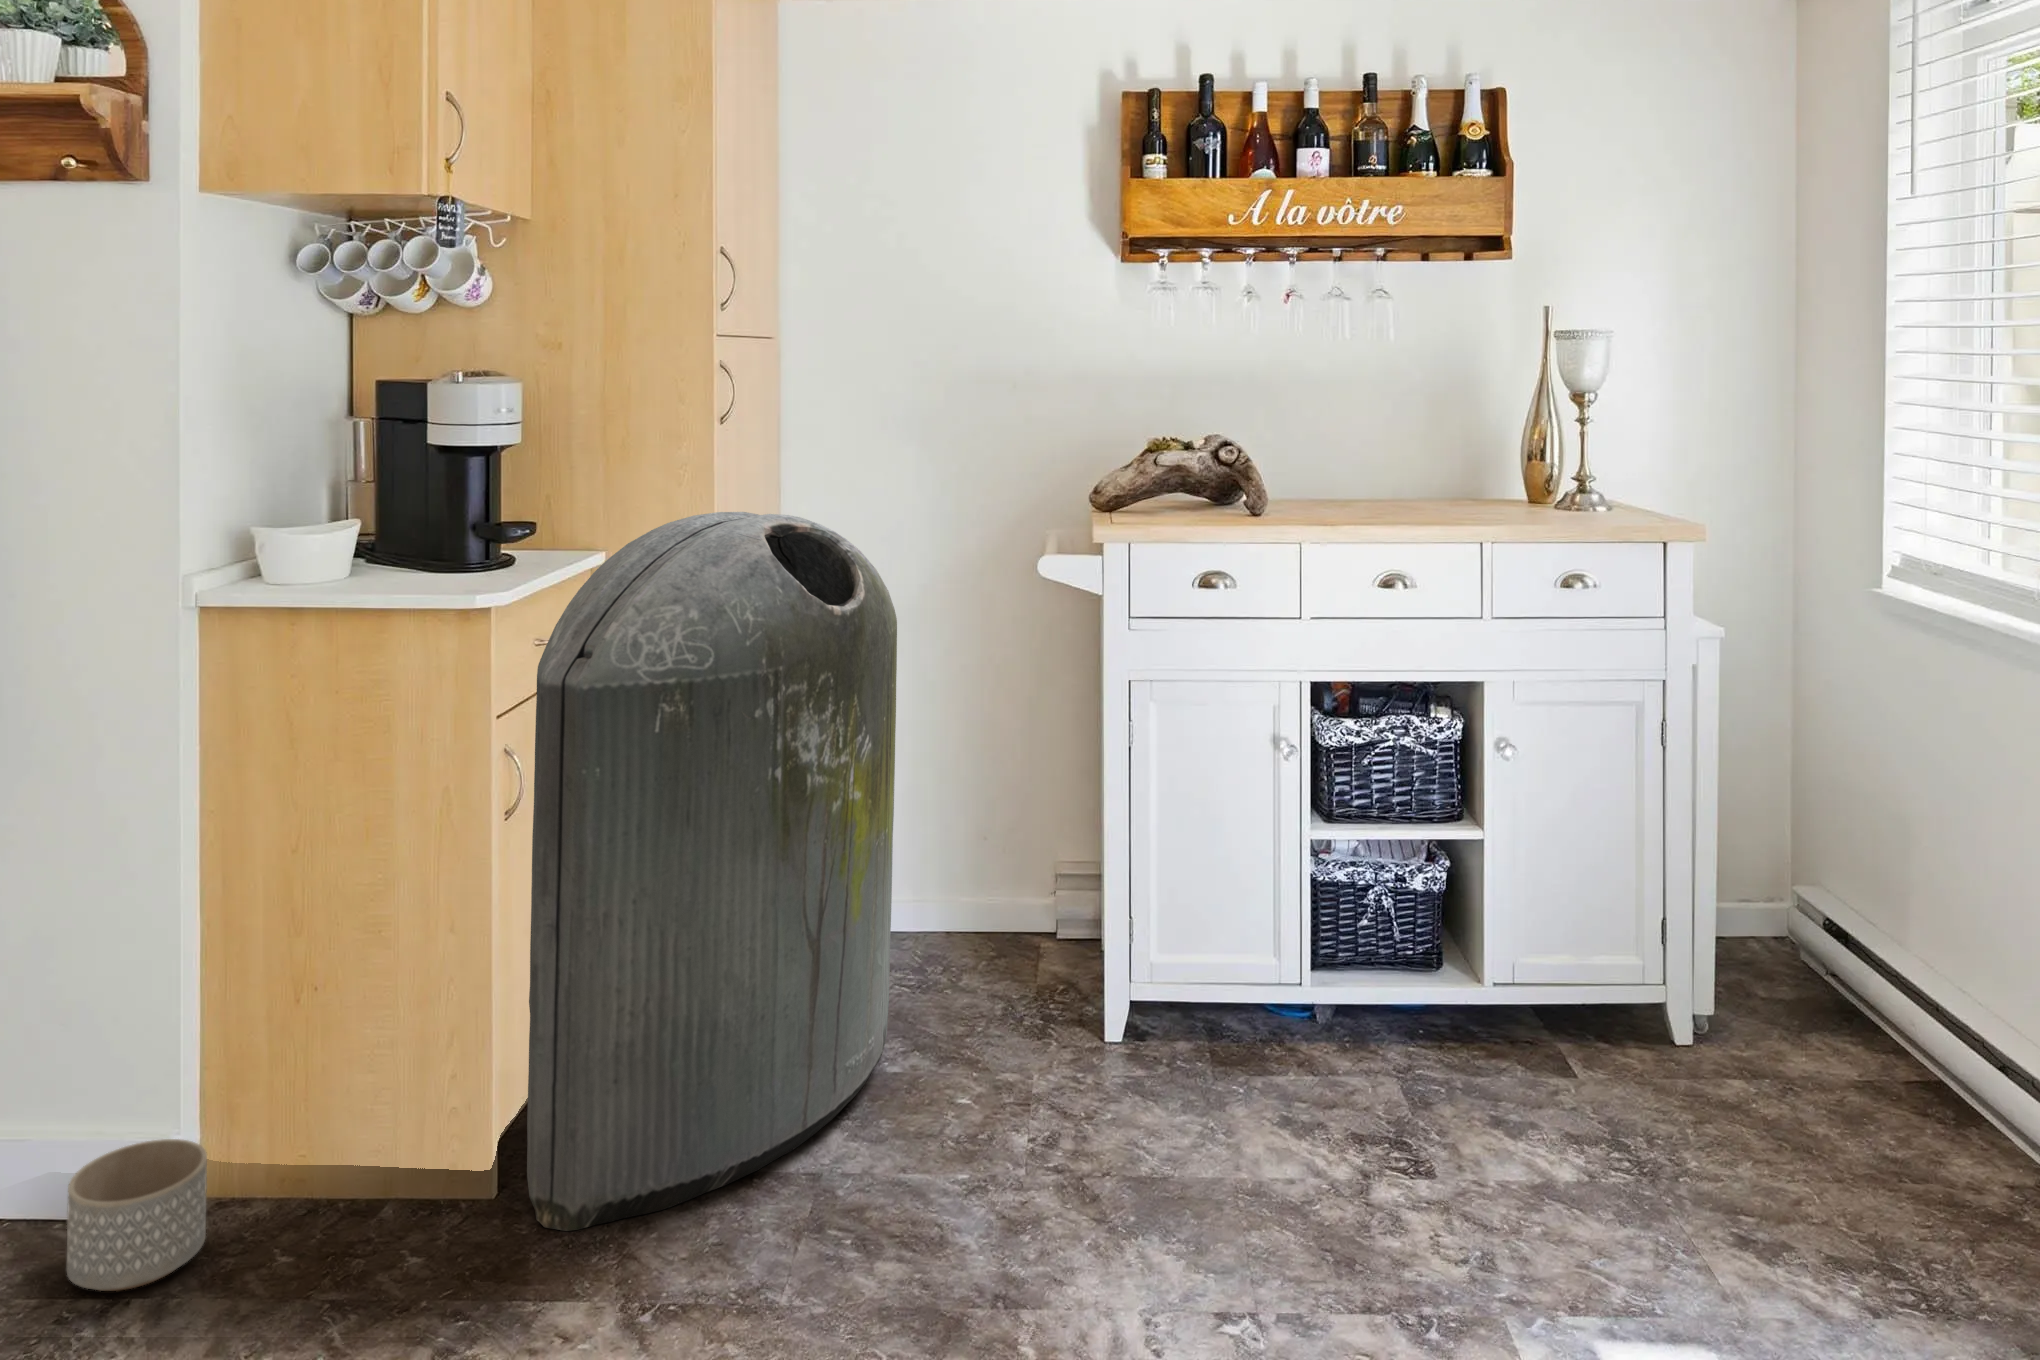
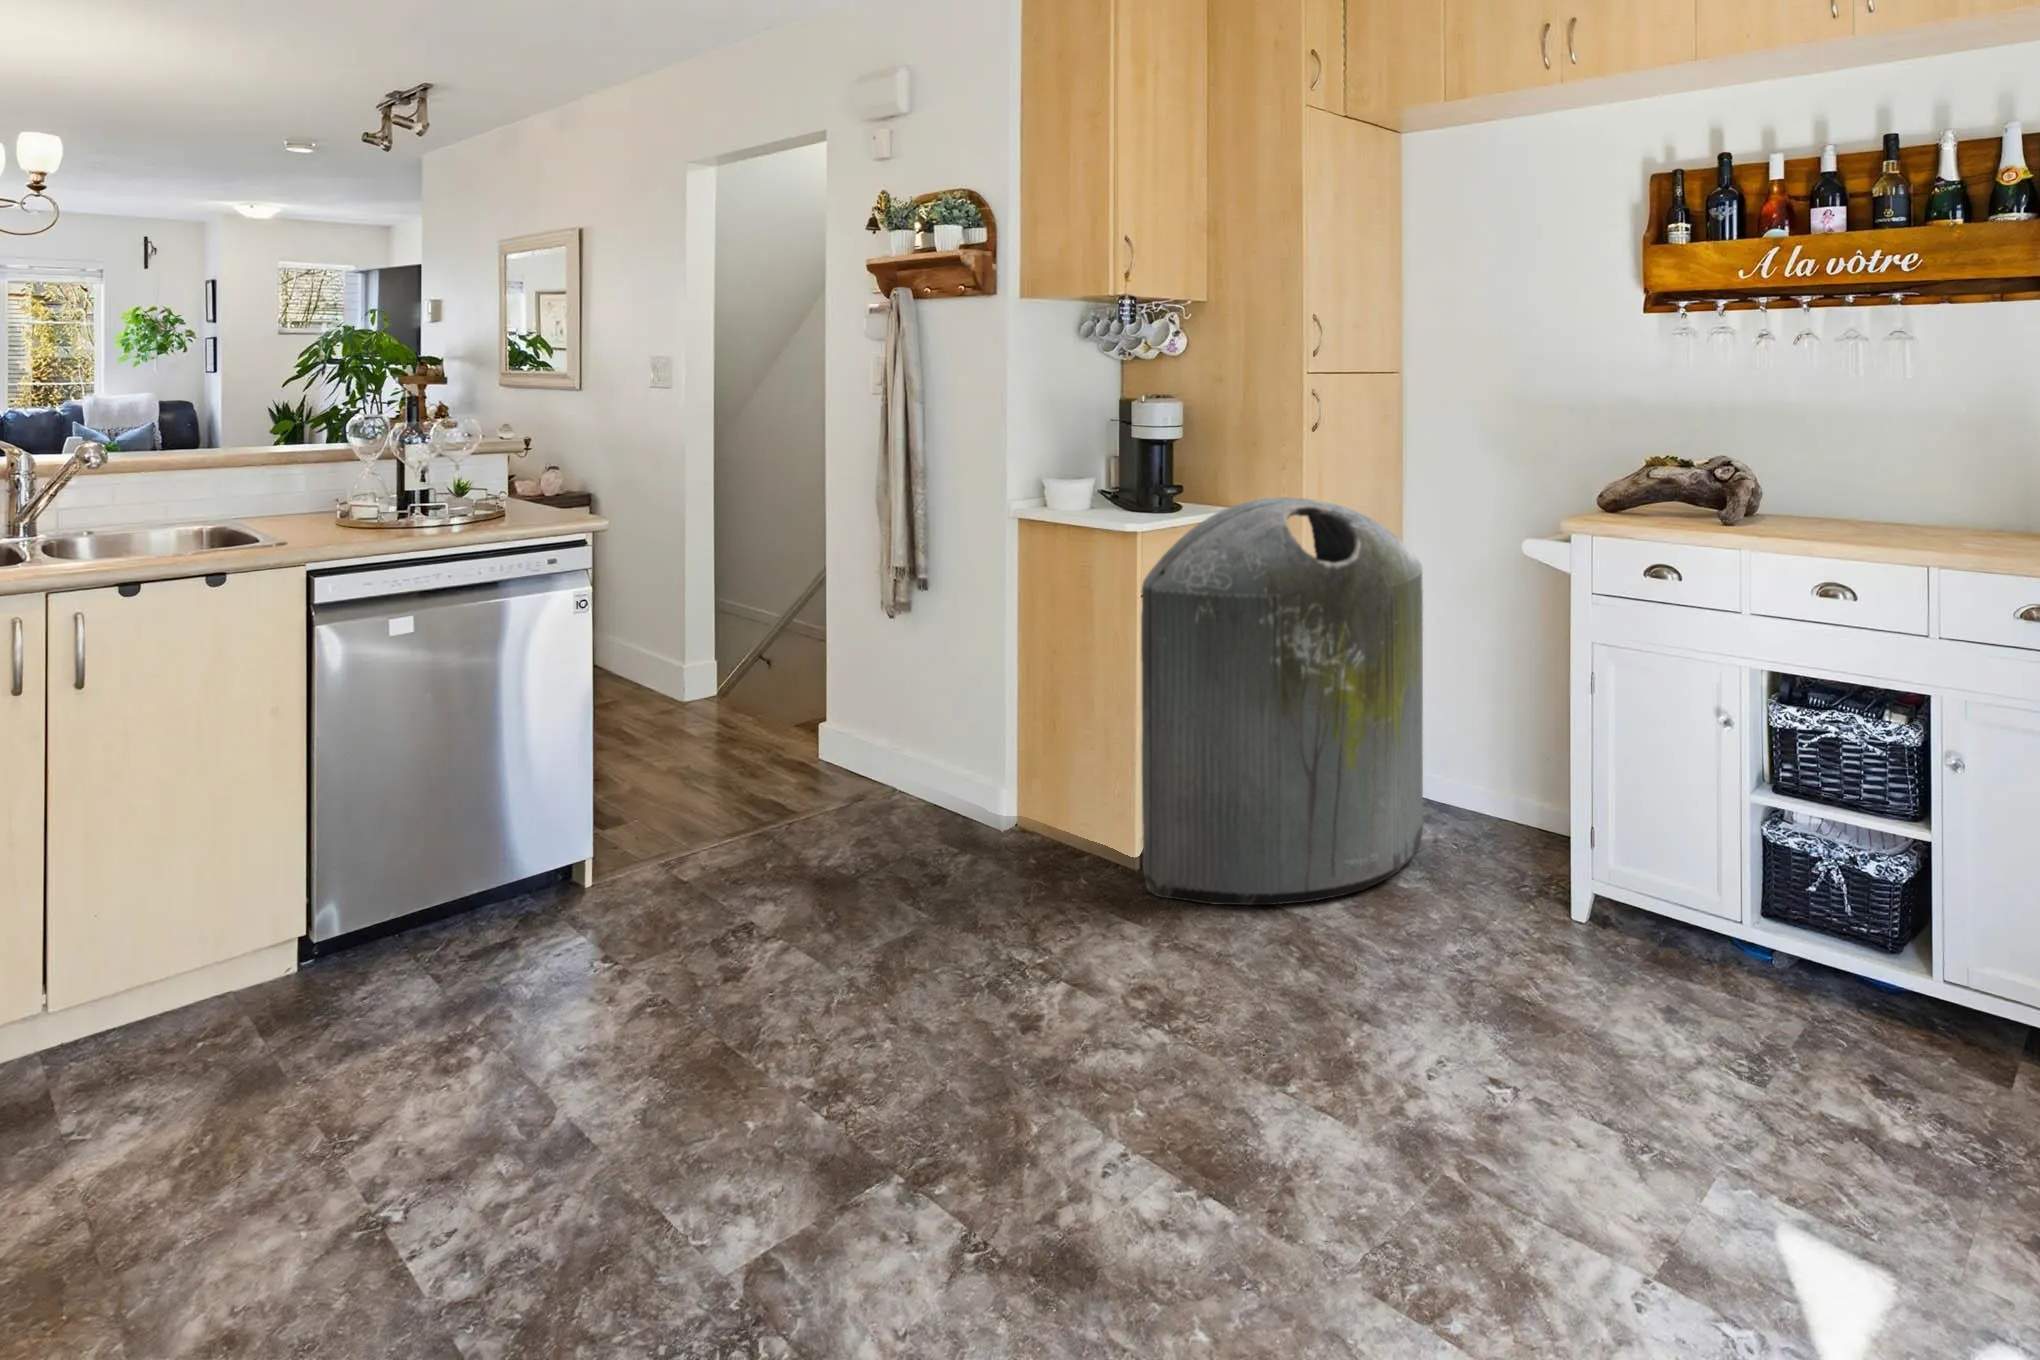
planter: present [66,1139,207,1291] -> none [950,789,1008,853]

